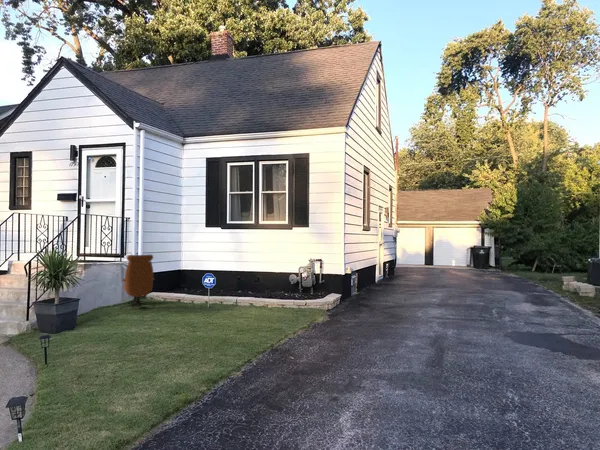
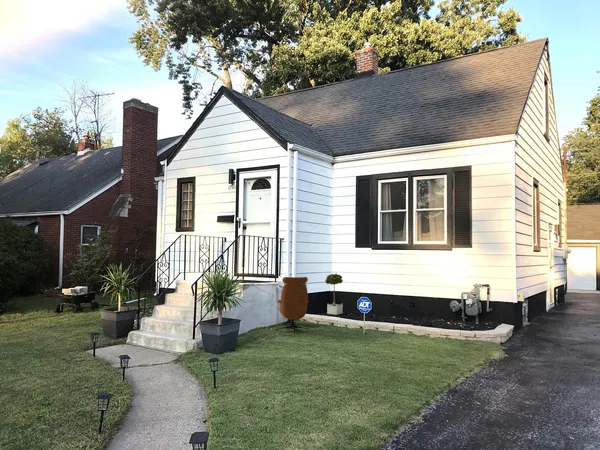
potted tree: none [175,253,193,293] -> present [325,274,343,315]

